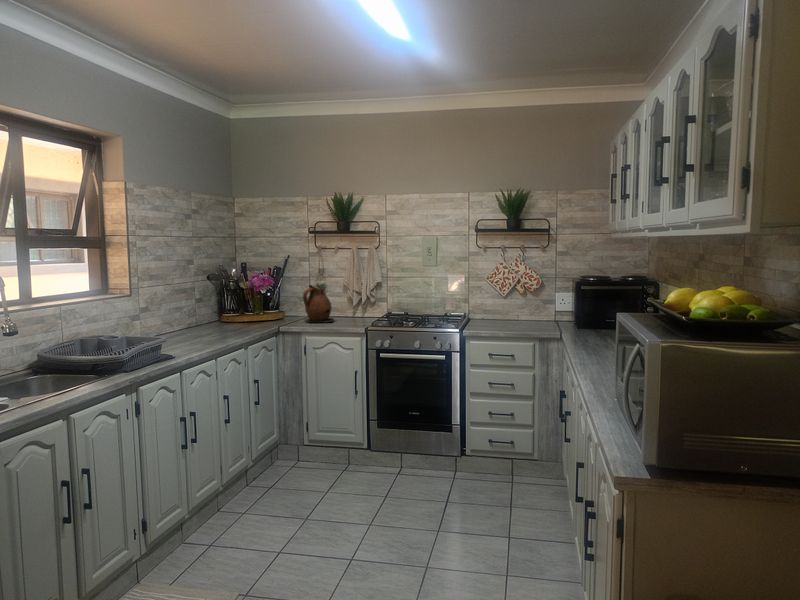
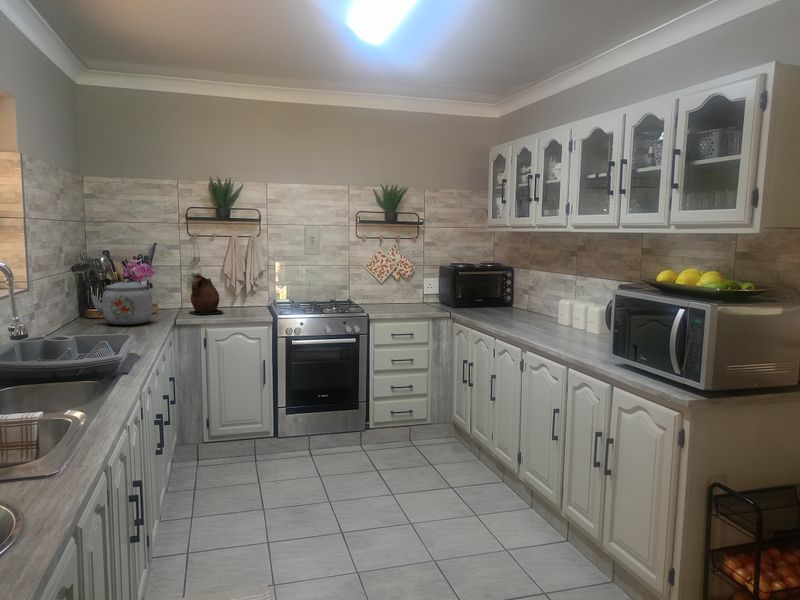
kettle: none [211,287,264,328] -> present [91,279,153,325]

